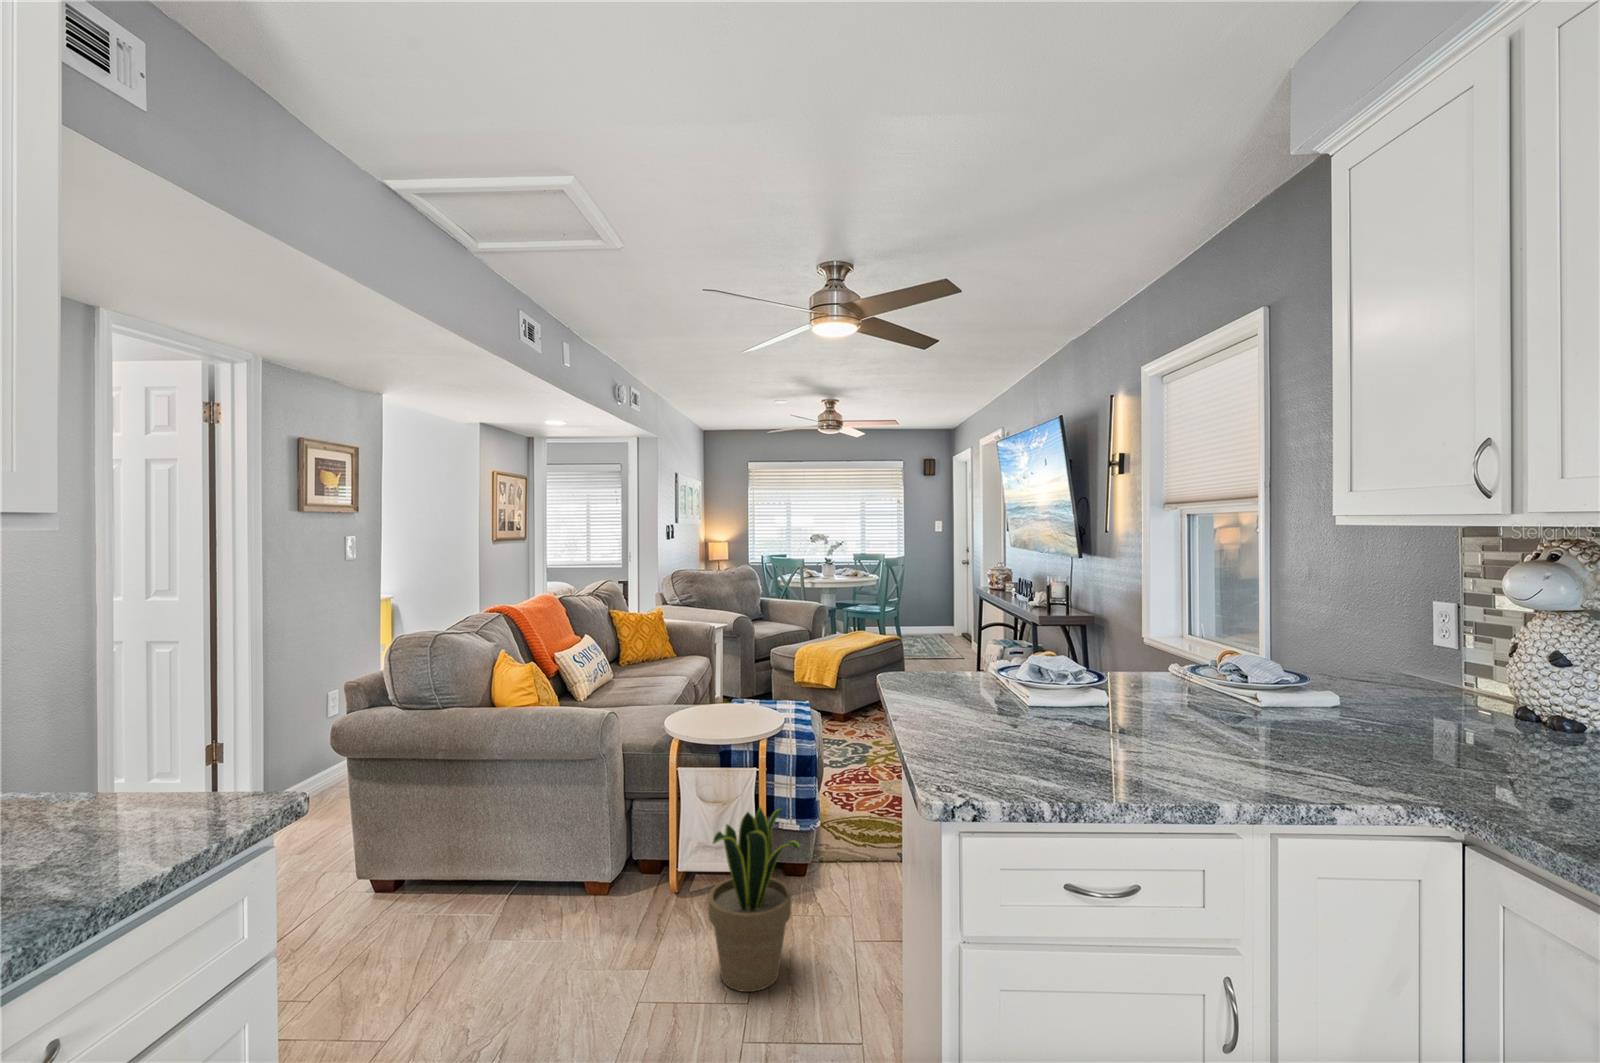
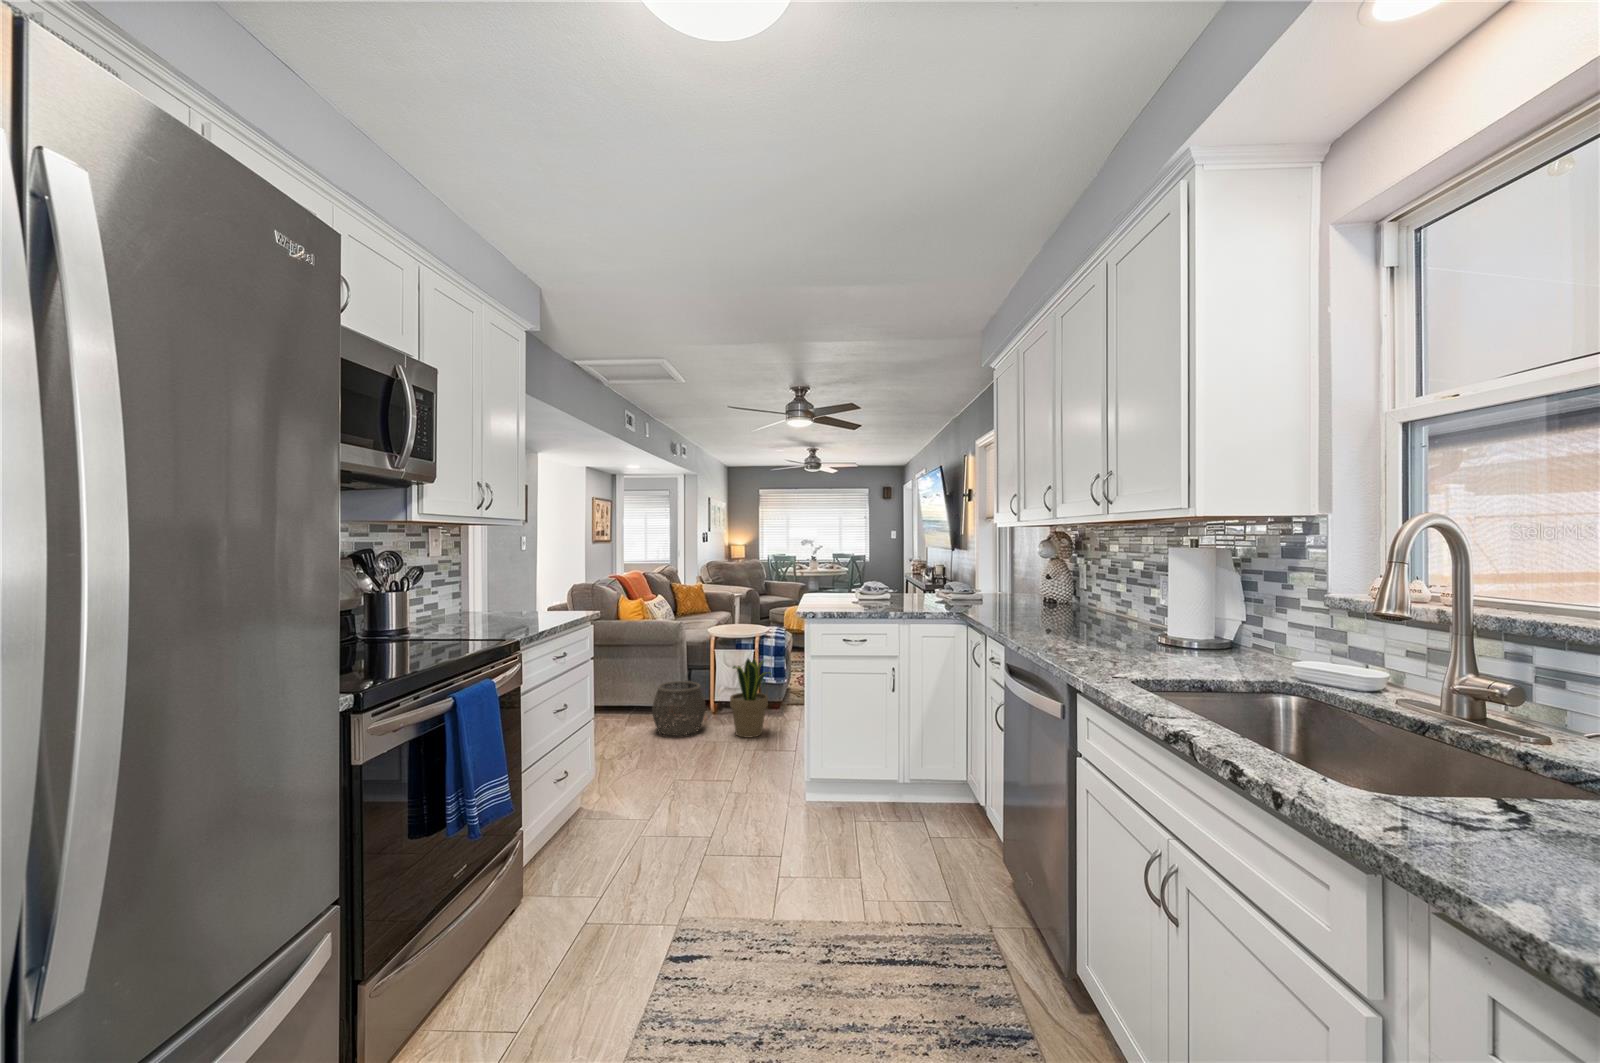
woven basket: none [538,846,656,987] -> present [652,681,705,736]

